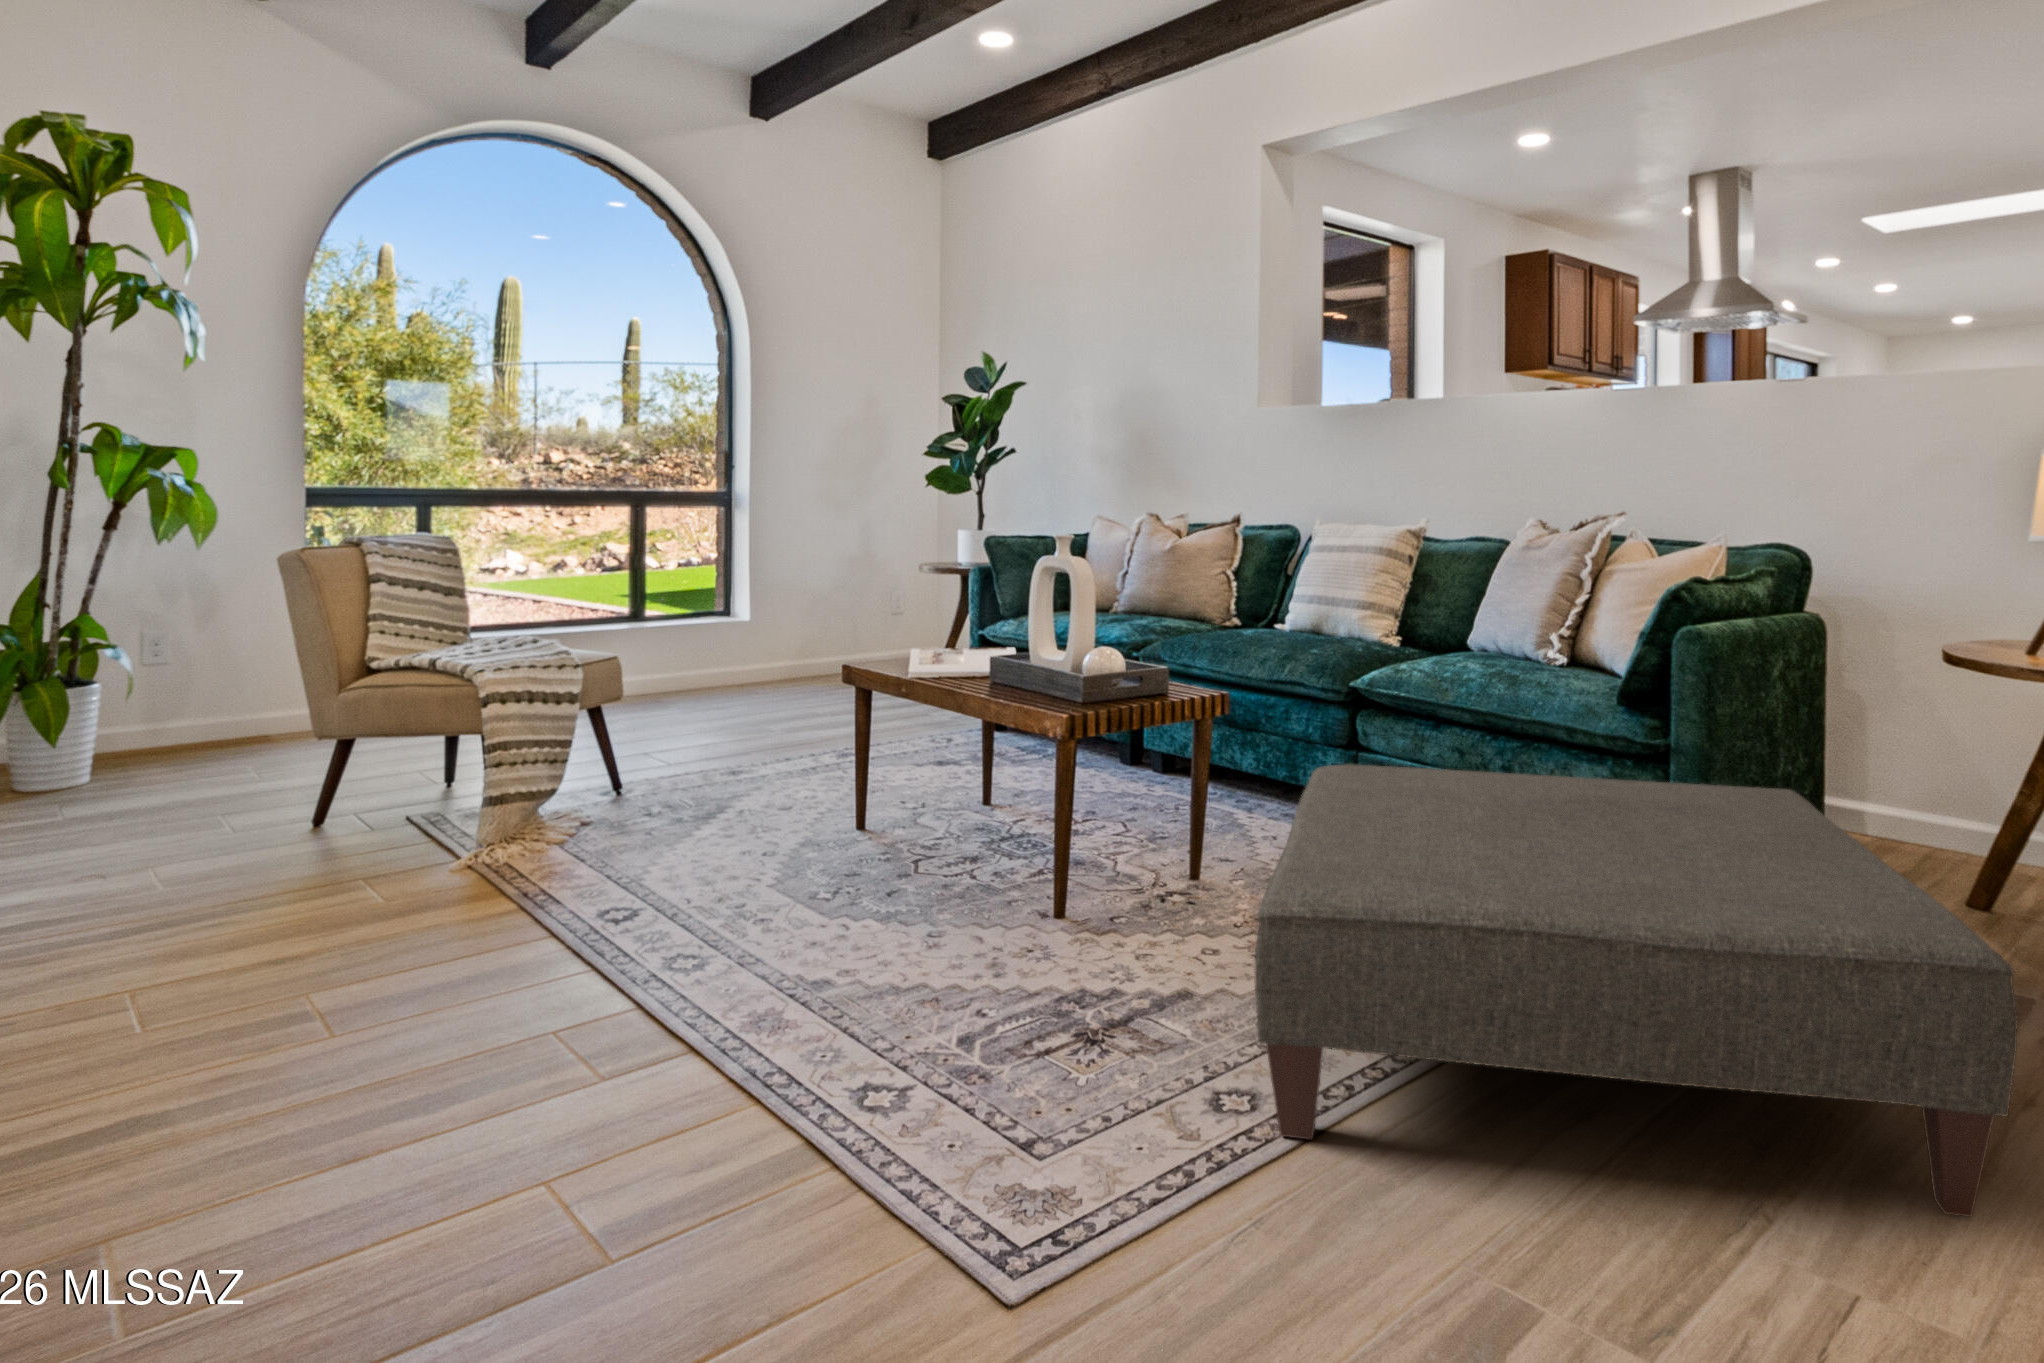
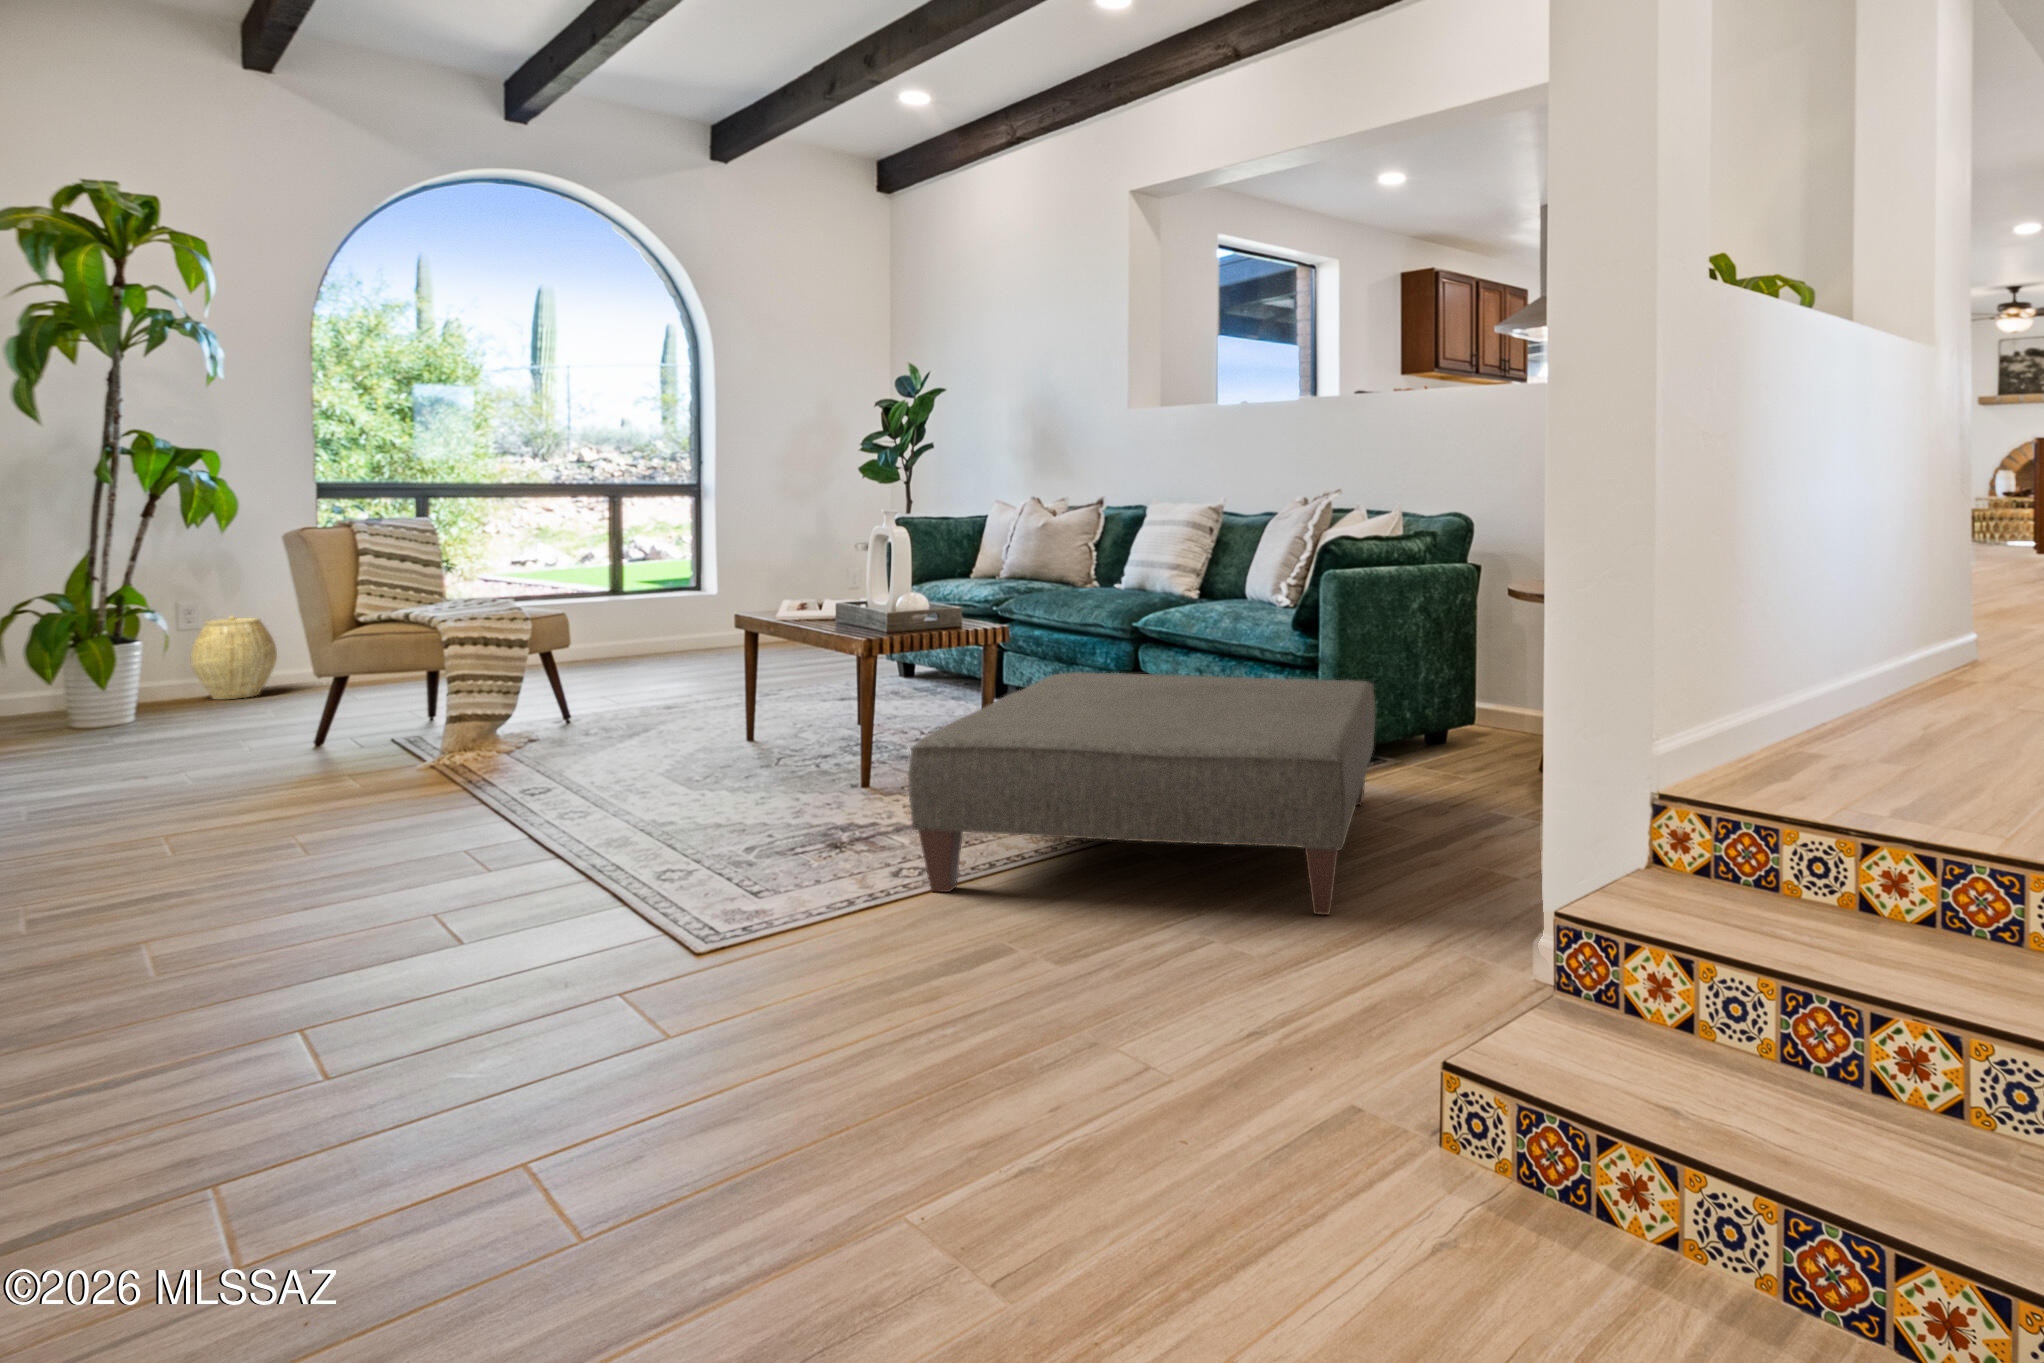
woven basket: none [157,650,258,752] -> present [191,616,277,699]

